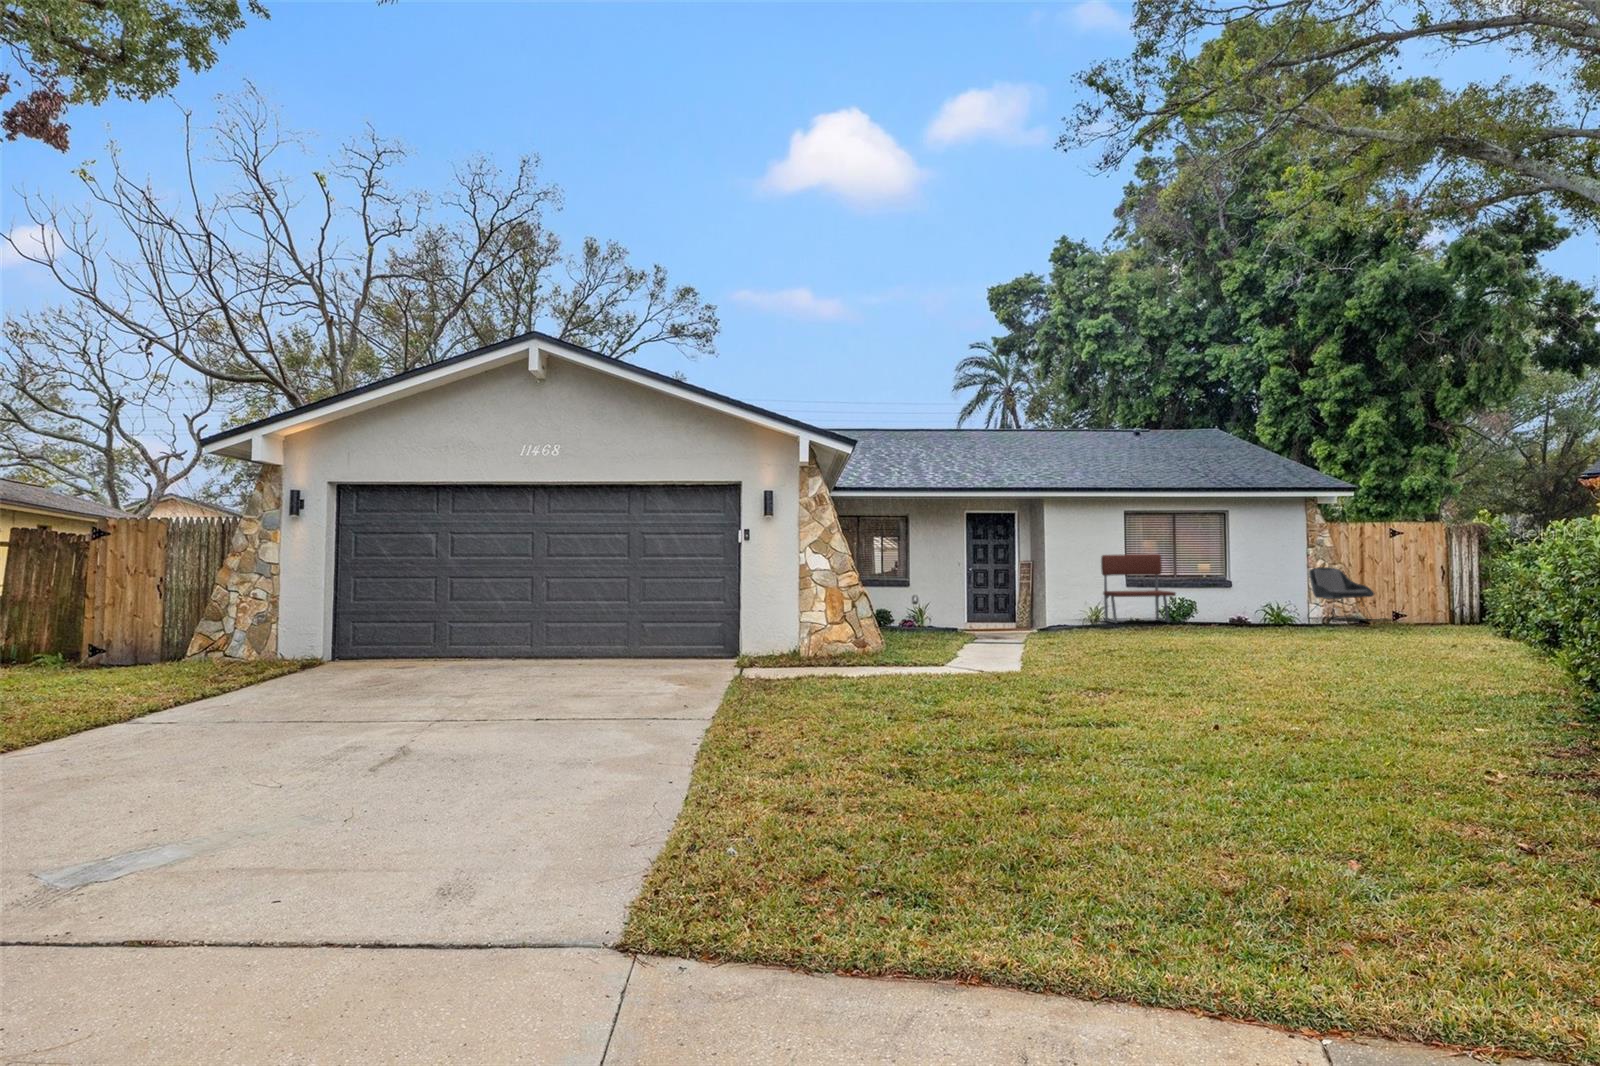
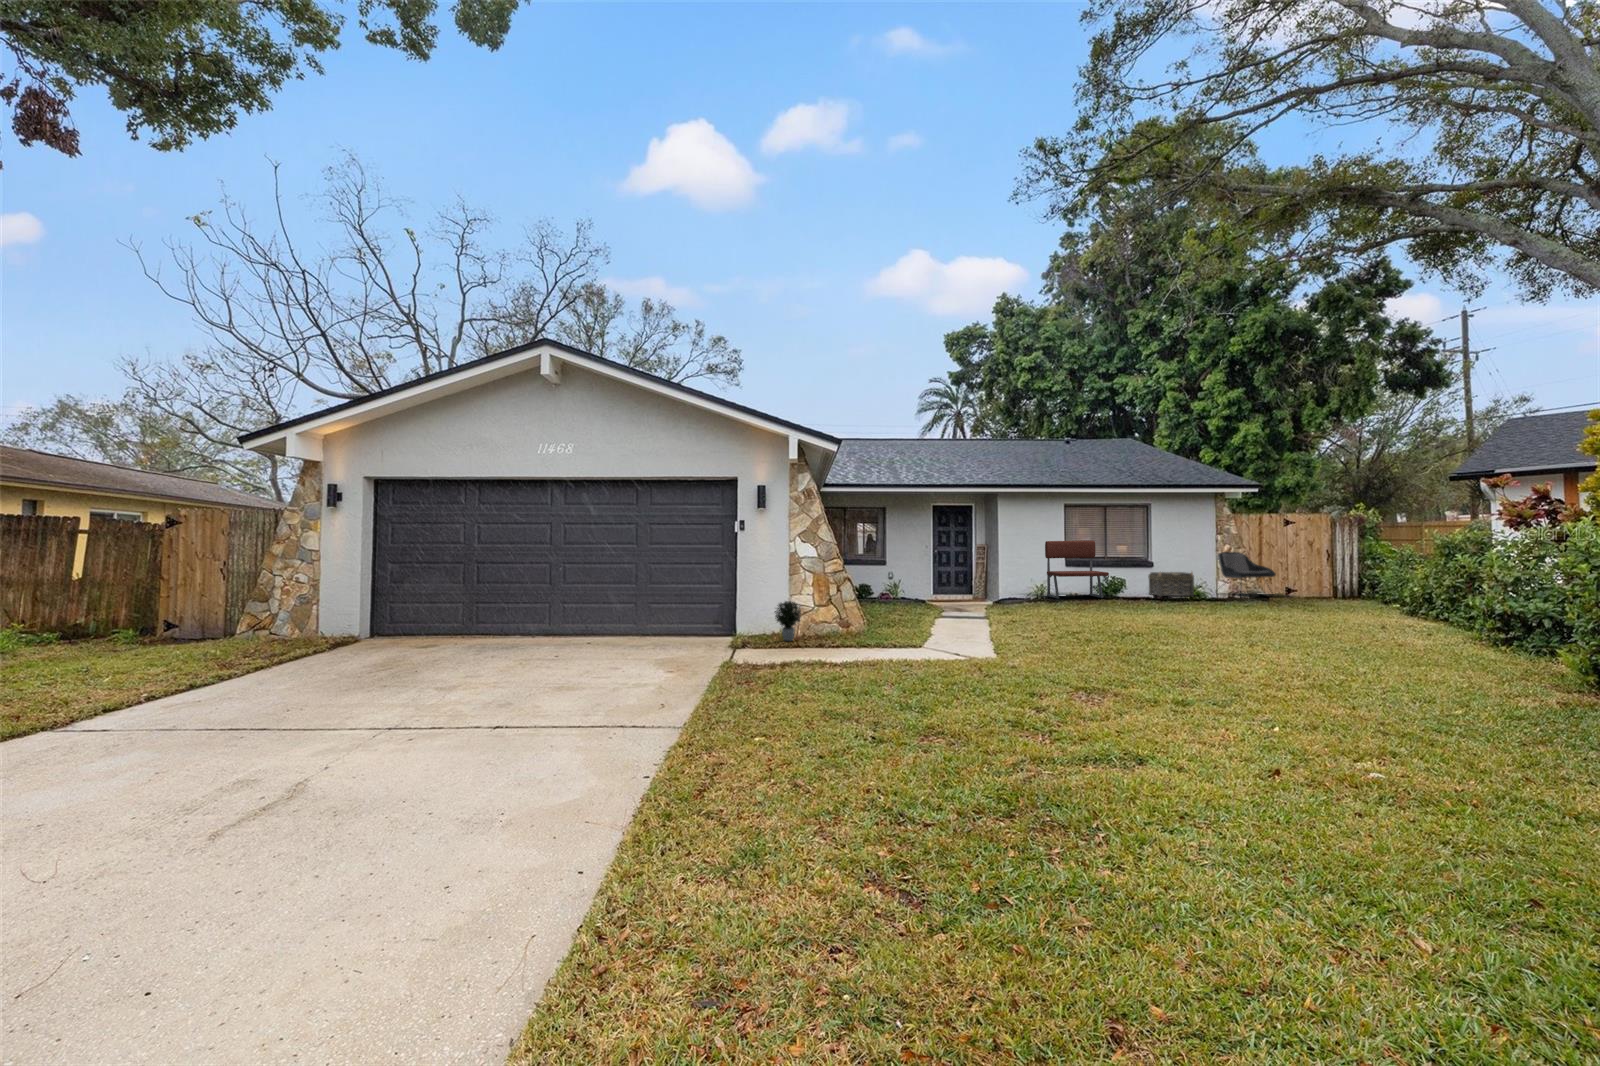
basket: none [1226,590,1279,621] -> present [1148,572,1194,596]
potted plant: none [783,618,814,663] -> present [775,601,801,641]

